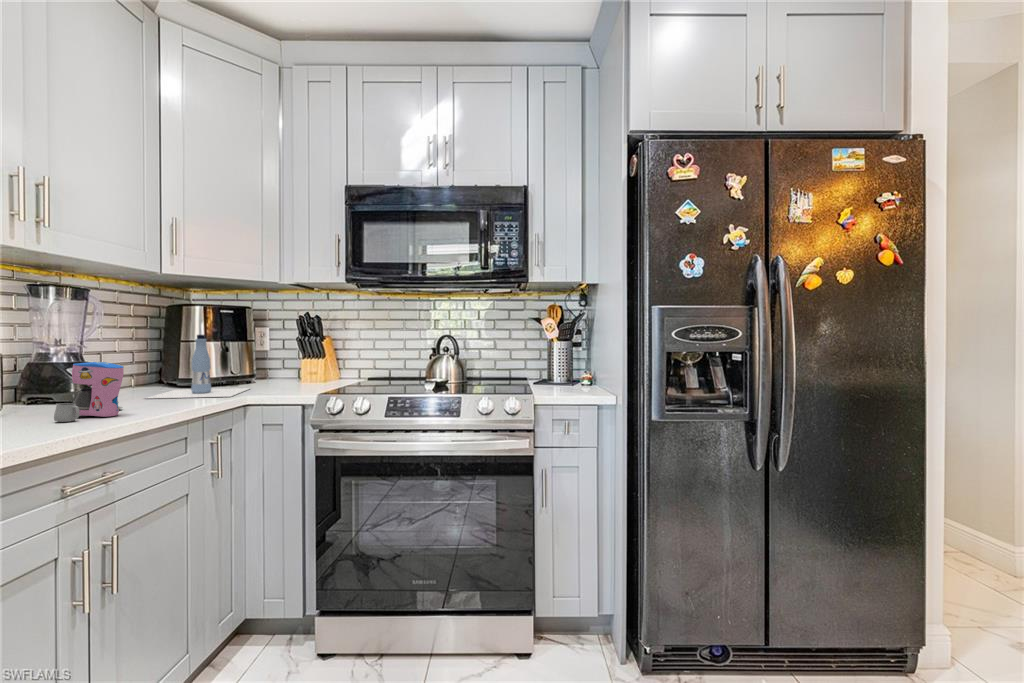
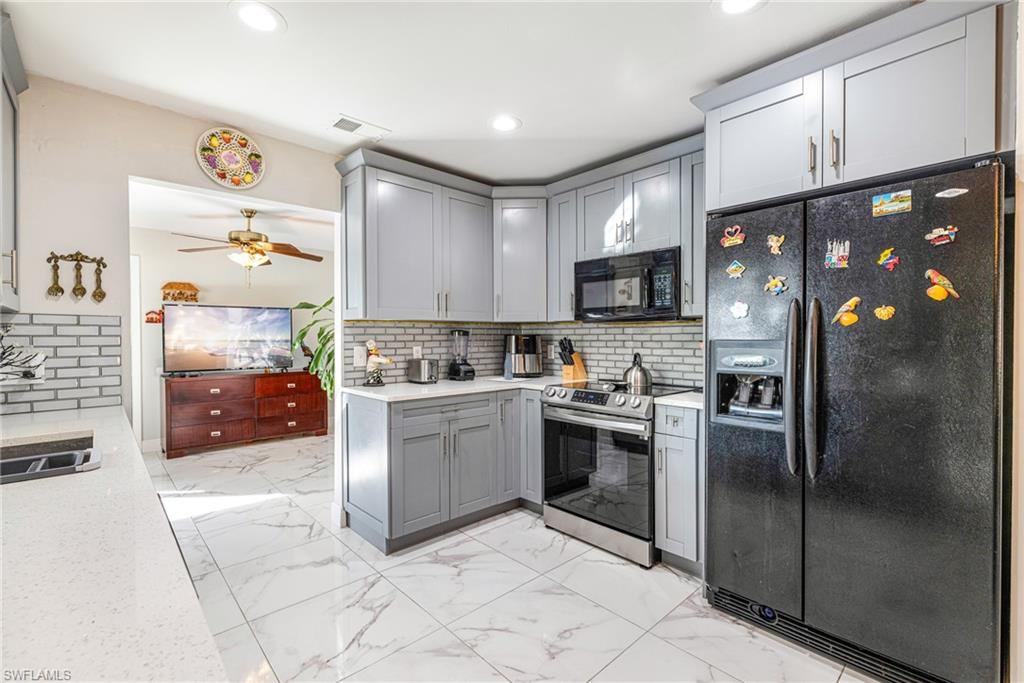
coffee maker: present [54,362,124,422] -> none [437,363,466,386]

